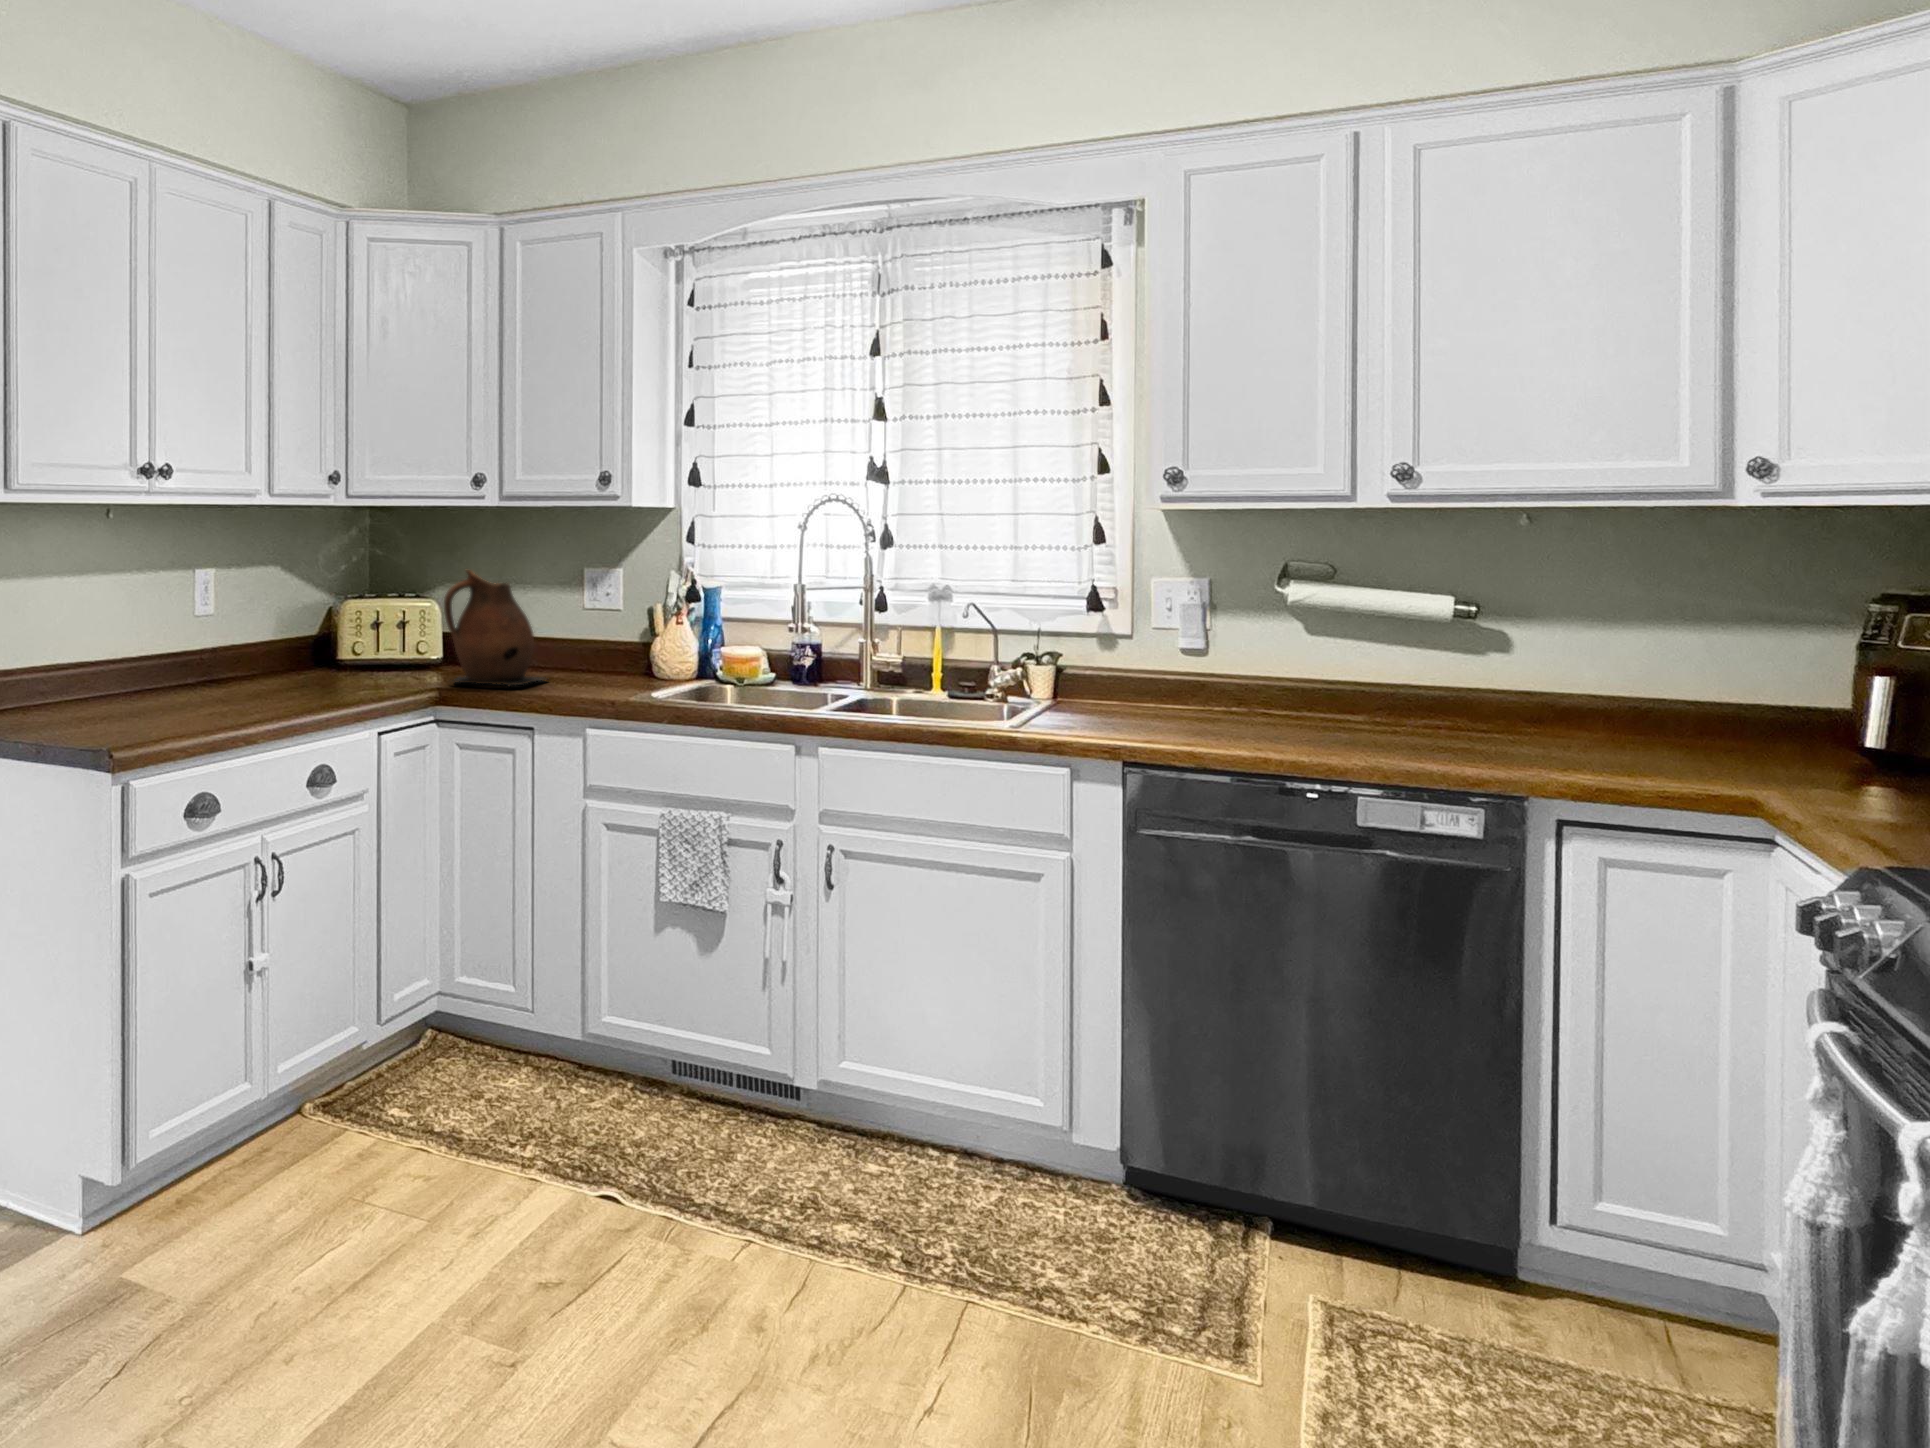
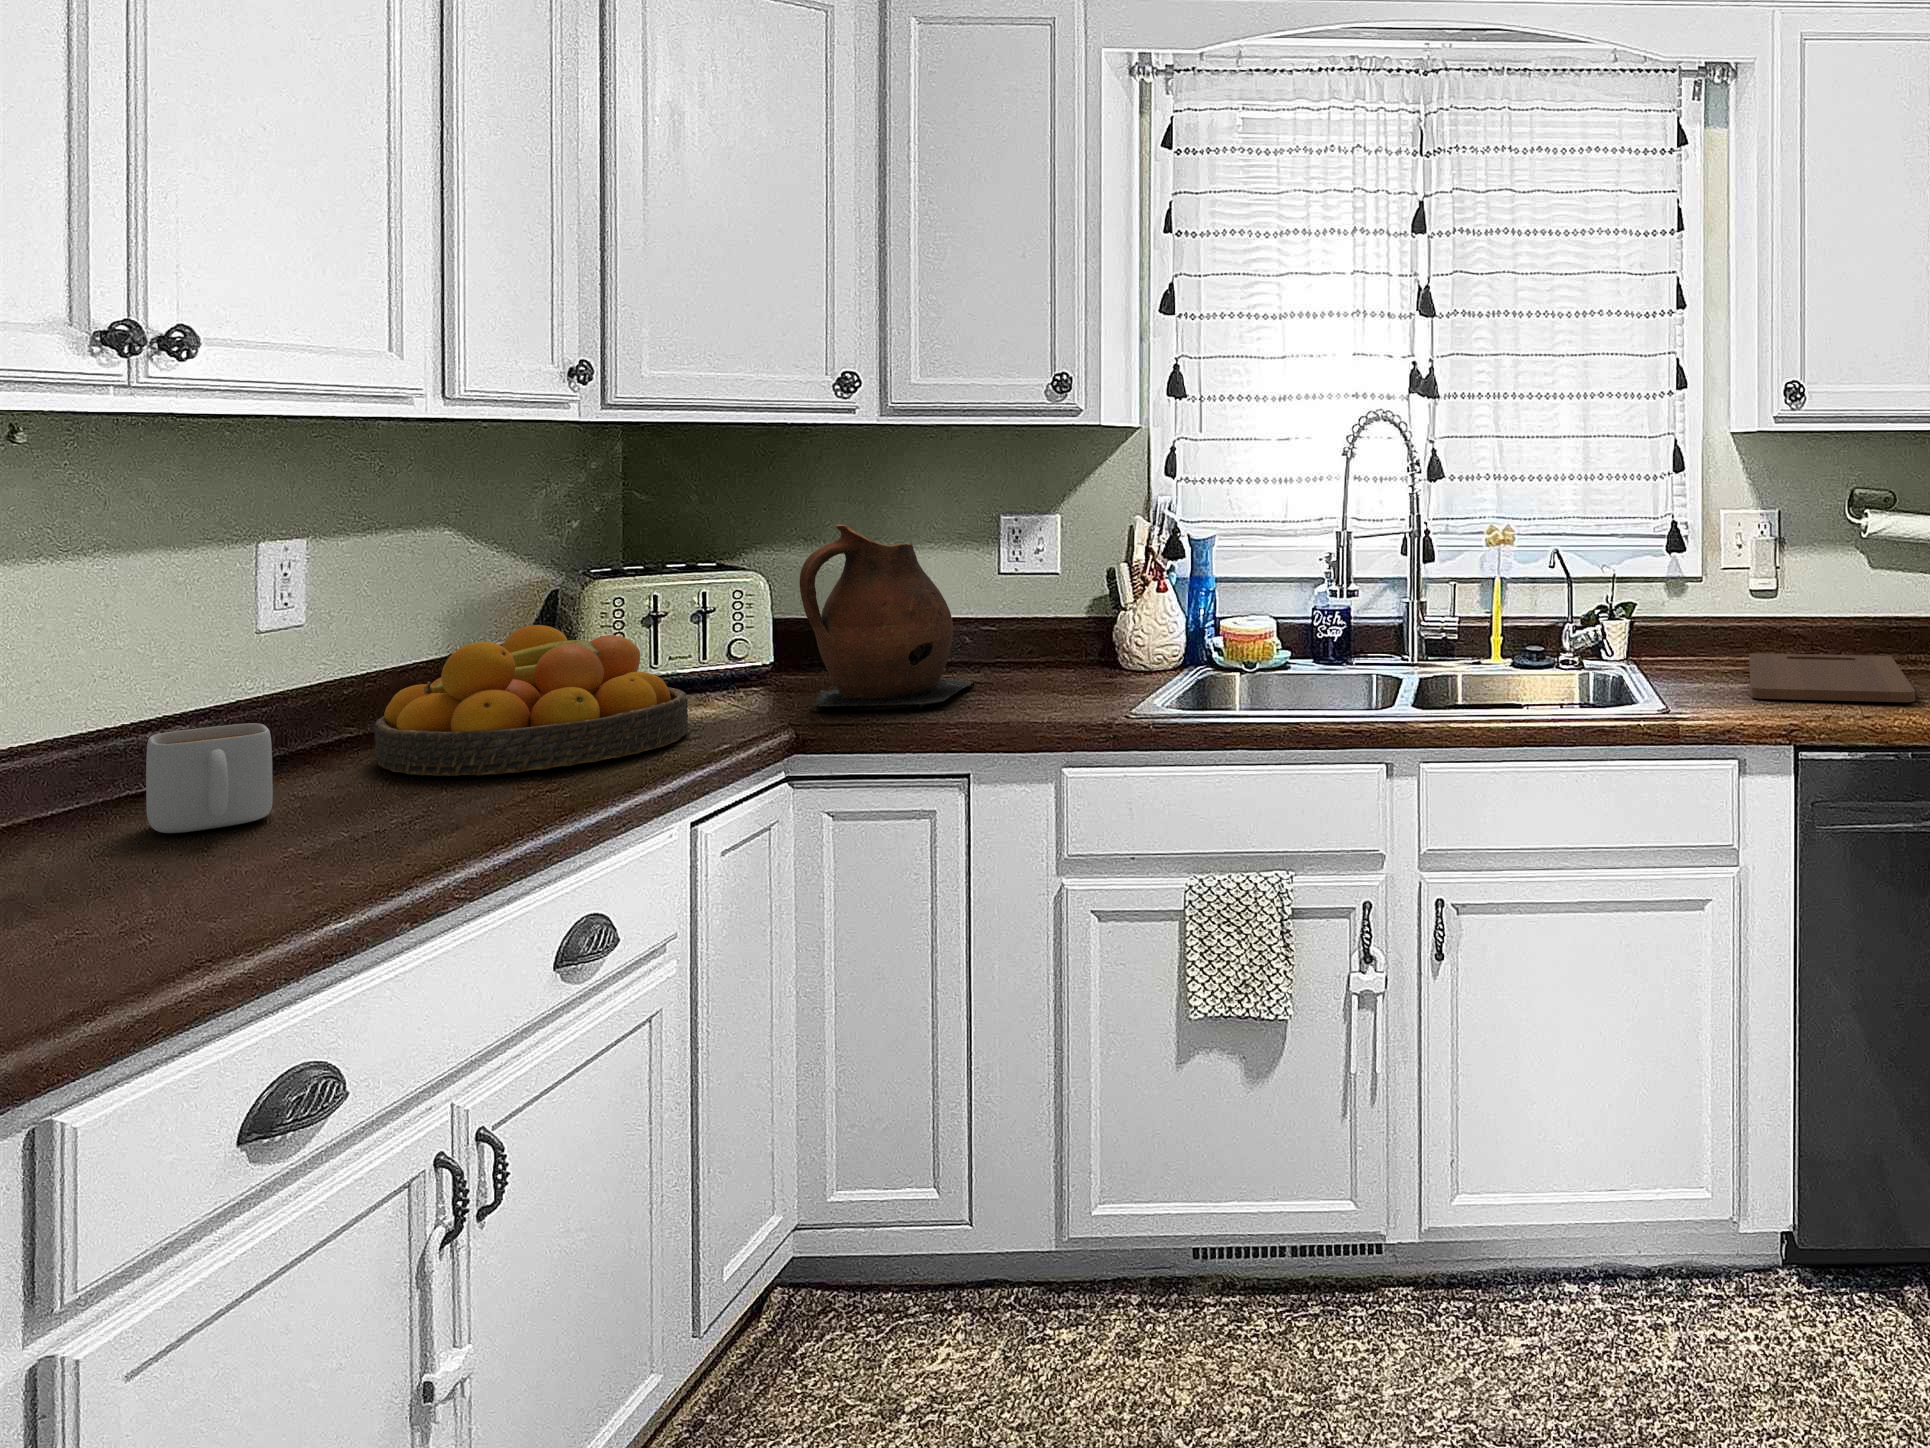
fruit bowl: none [236,621,381,696] -> present [374,625,688,776]
mug: none [149,656,195,703] -> present [146,723,273,833]
cutting board: none [1115,701,1305,736] -> present [1749,653,1915,702]

